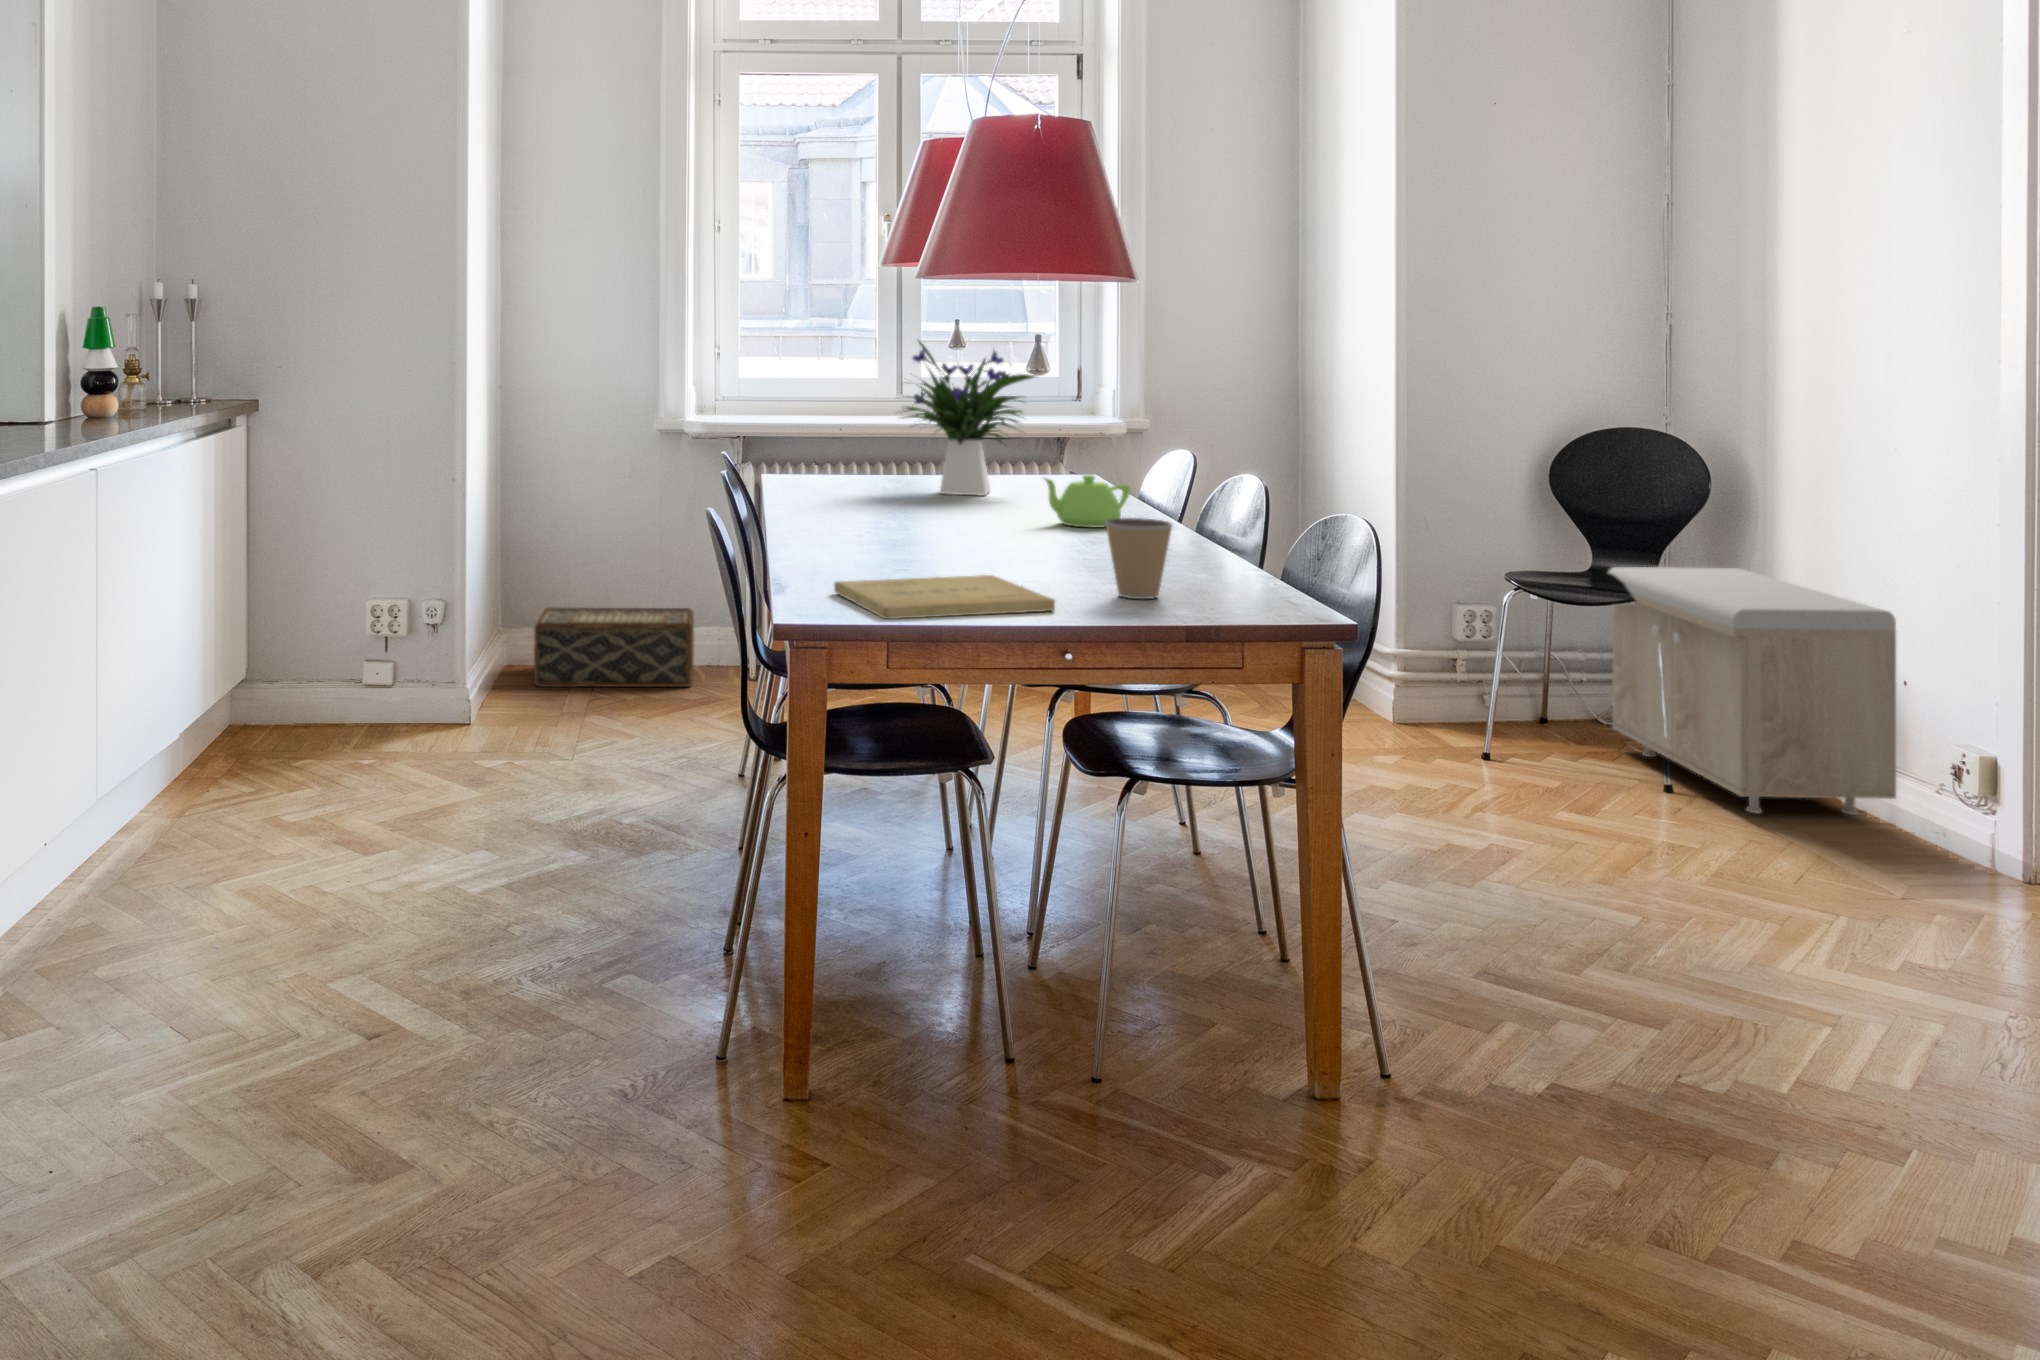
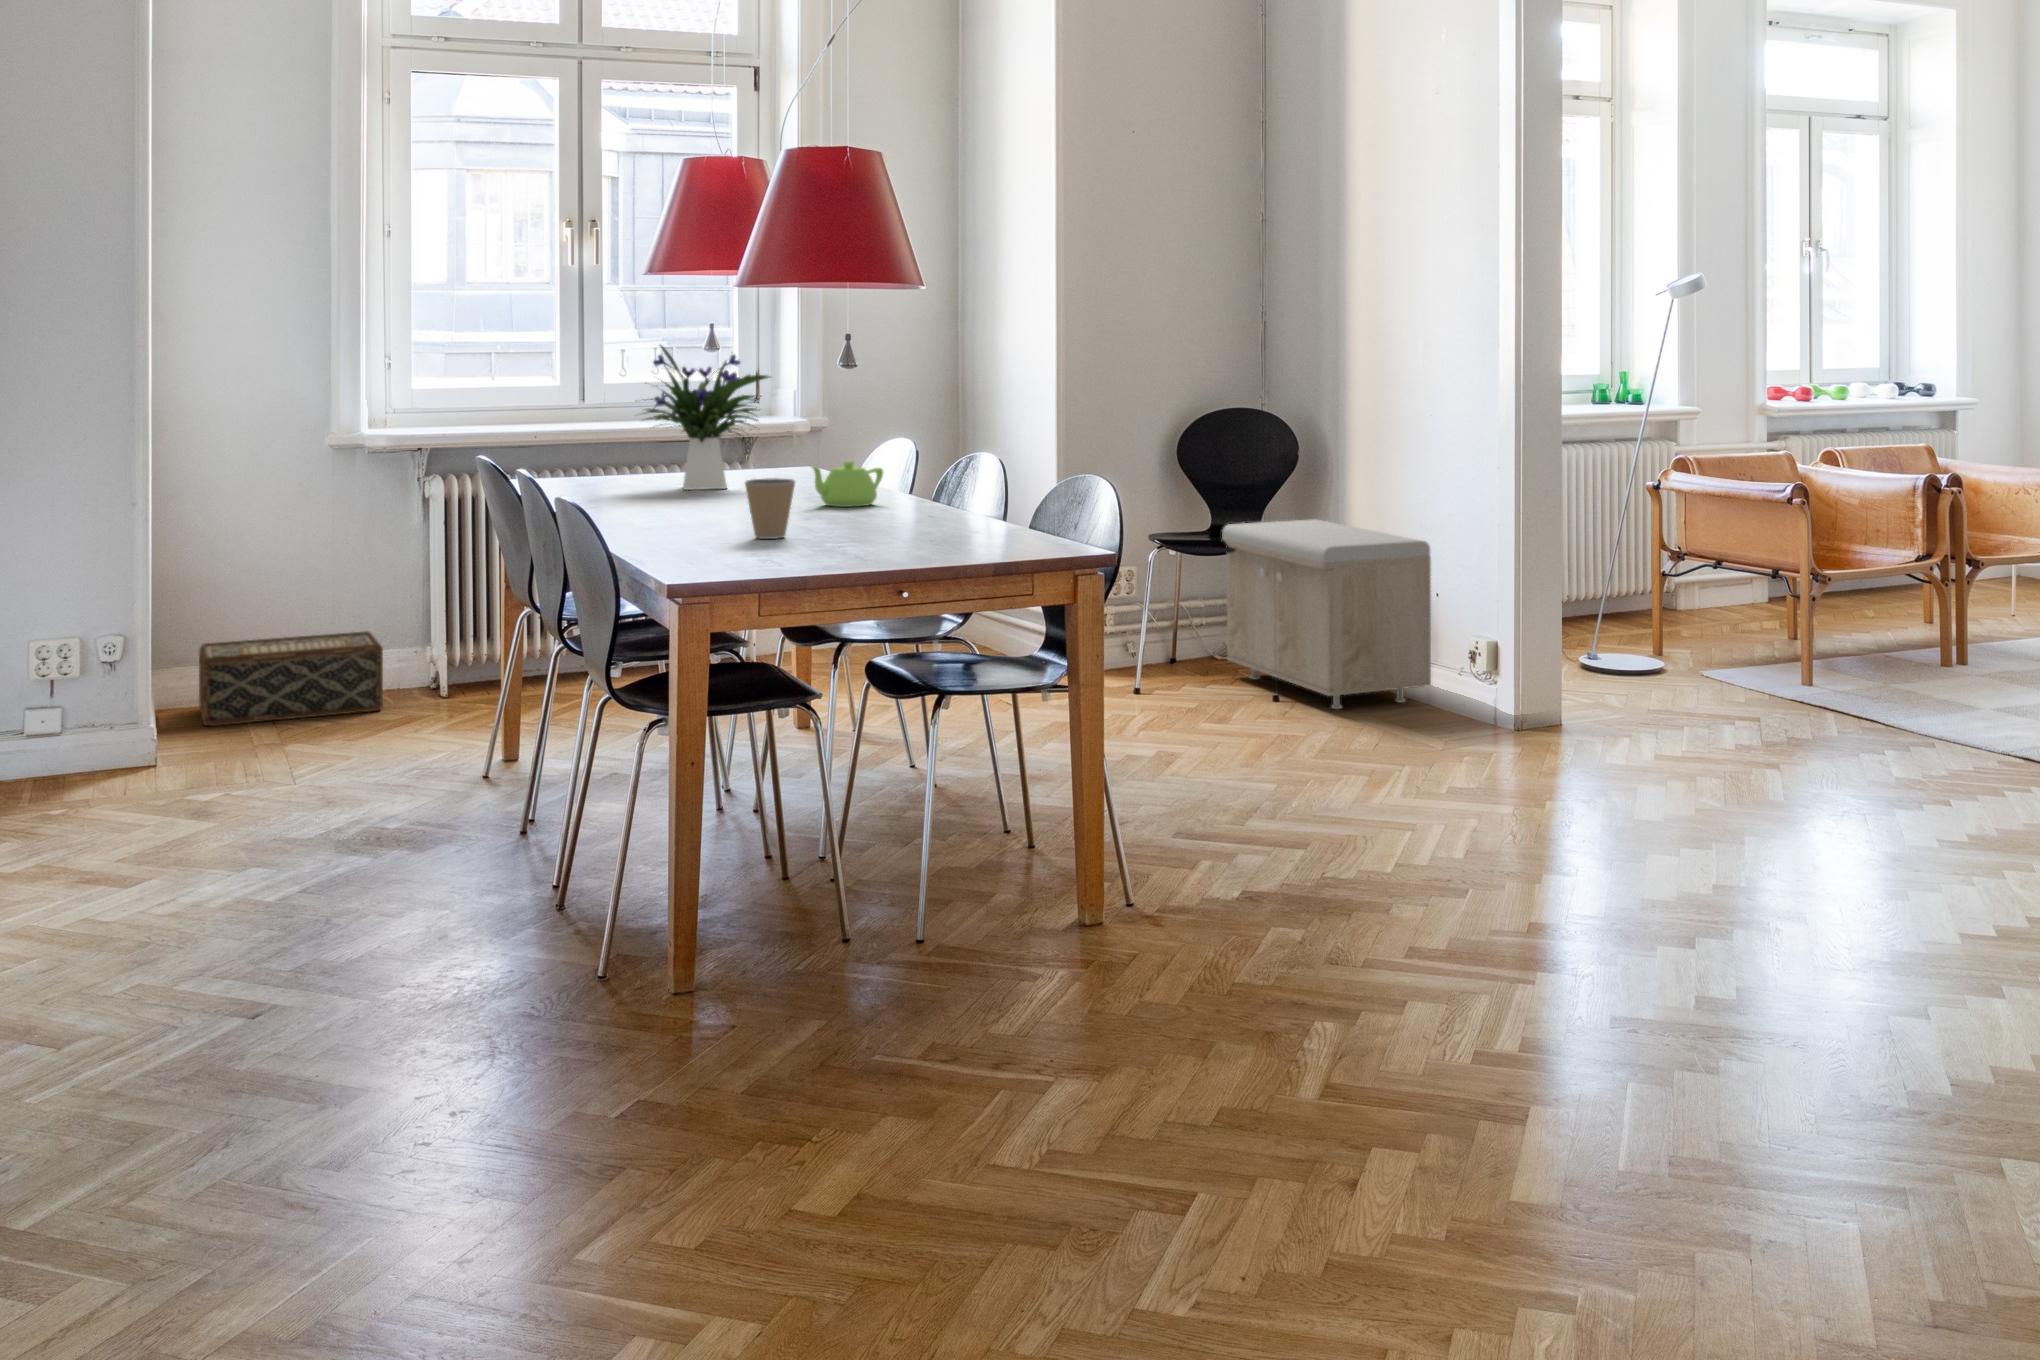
coffee cup: present [1105,518,1172,599] -> present [745,478,795,539]
book: present [834,575,1055,619] -> none [712,539,904,574]

